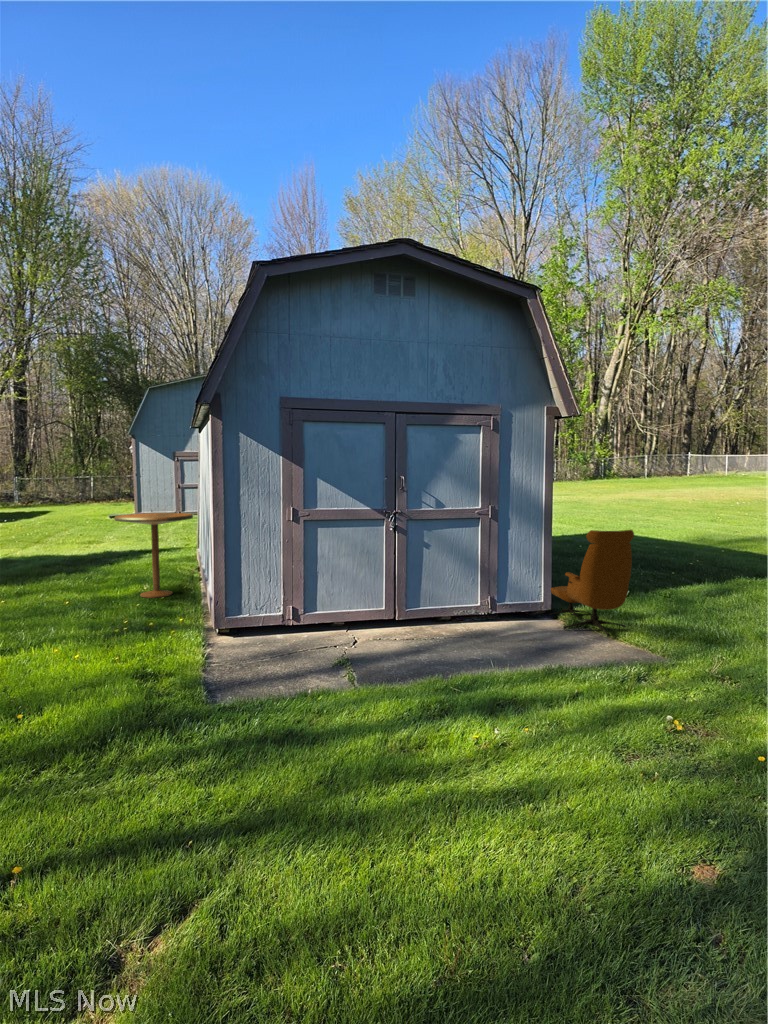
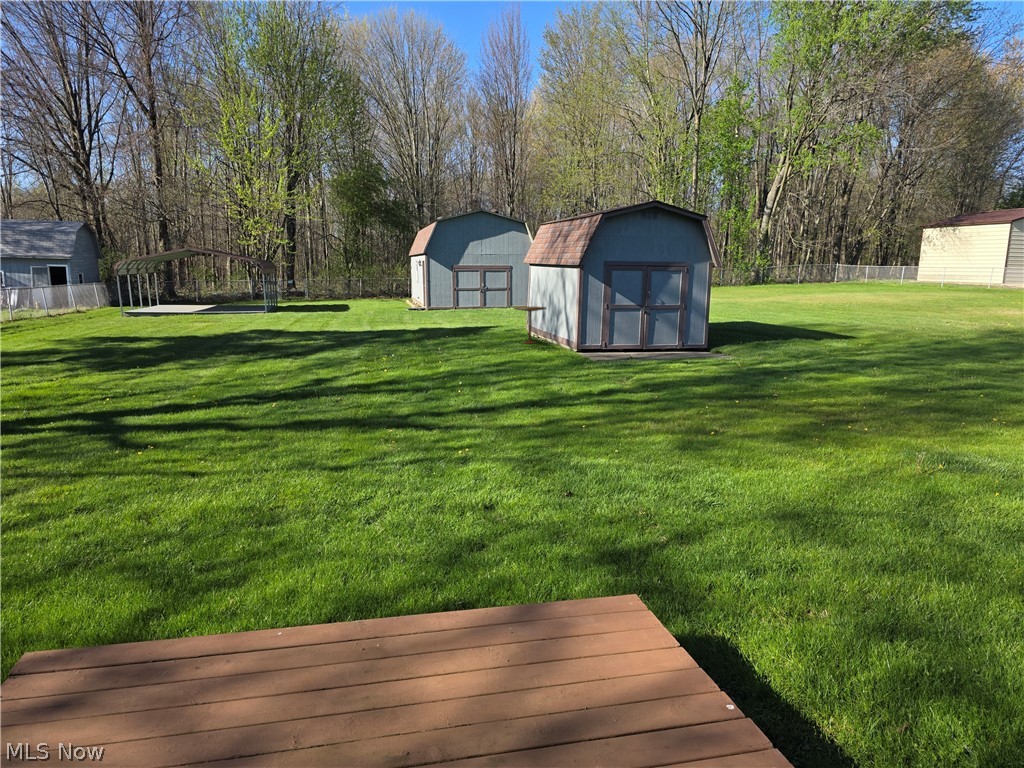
lounge chair: present [550,530,634,637] -> none [707,313,740,354]

